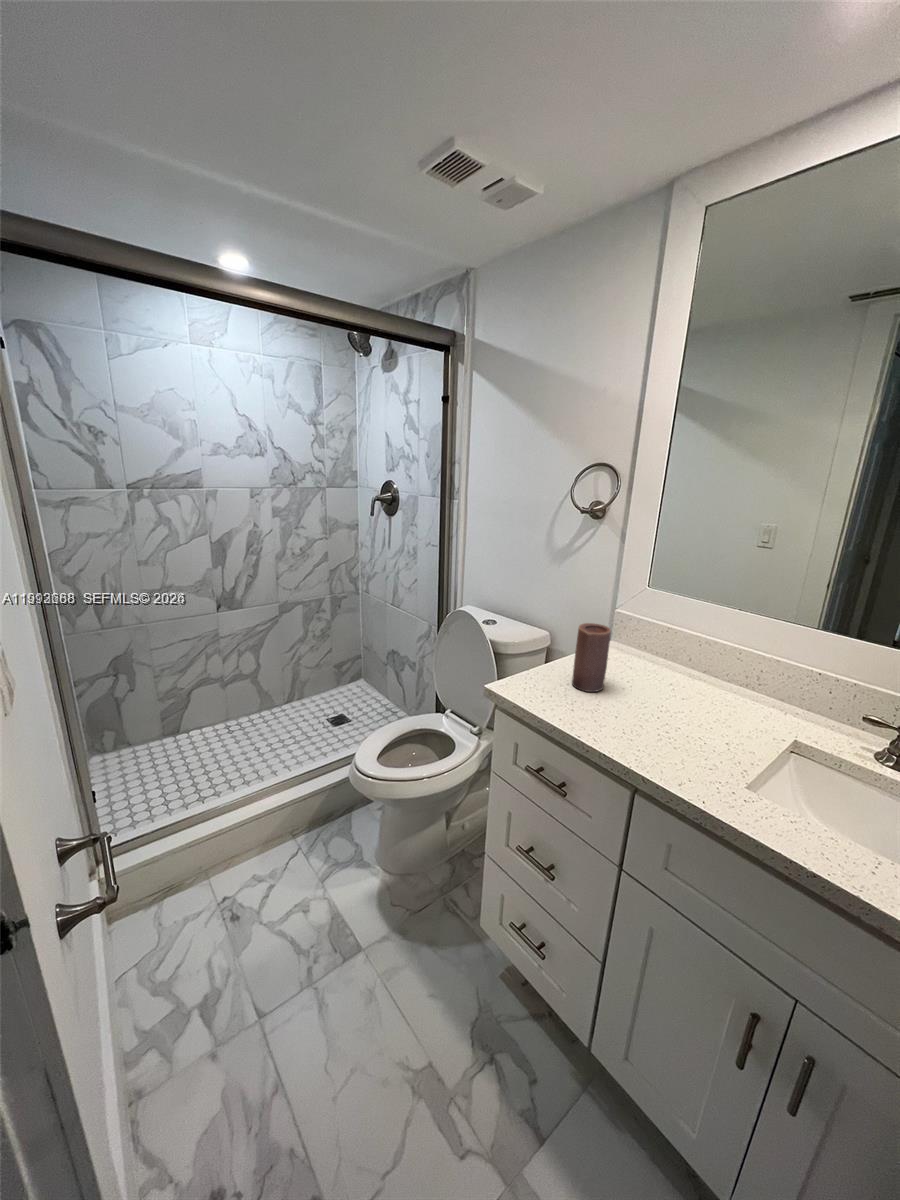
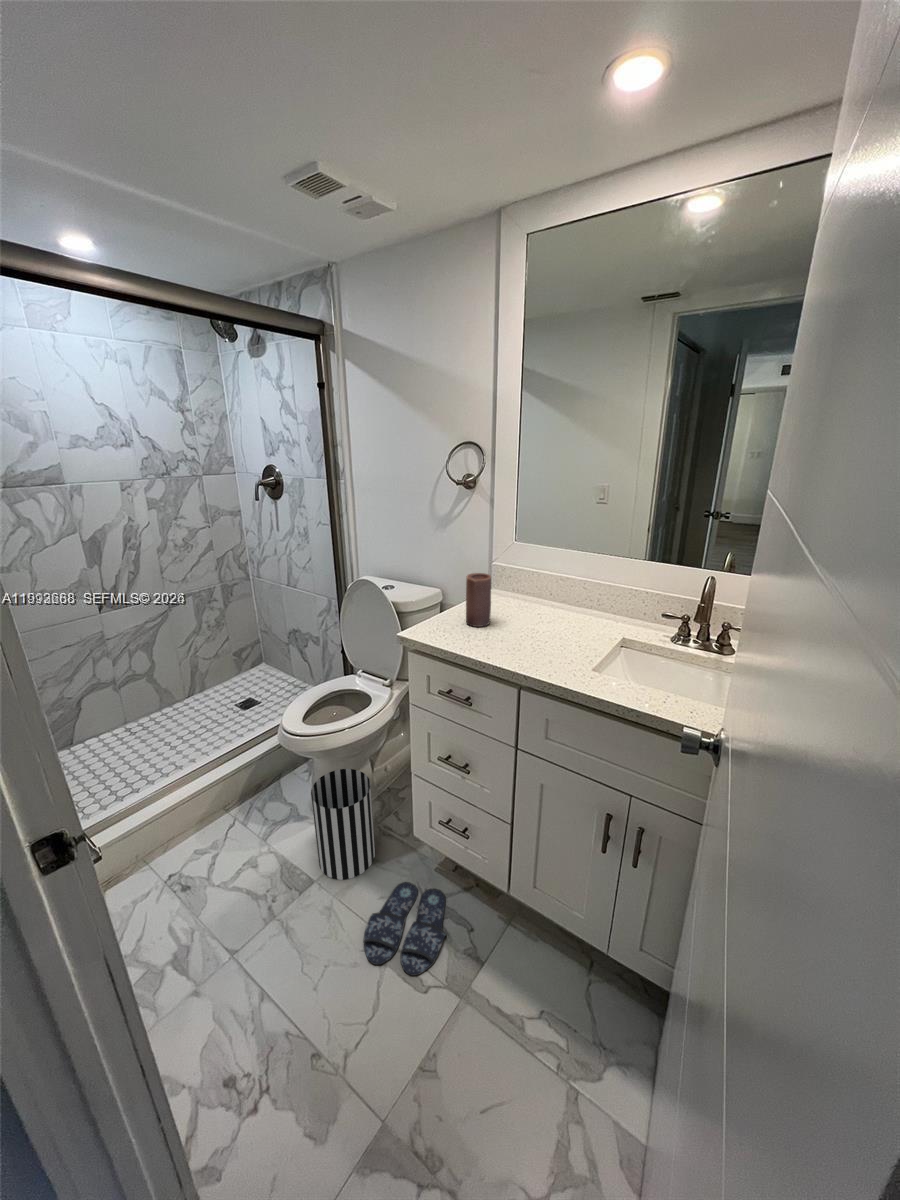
wastebasket: none [371,824,438,957] -> present [311,769,375,880]
slippers: none [400,981,508,1124] -> present [363,882,446,975]

